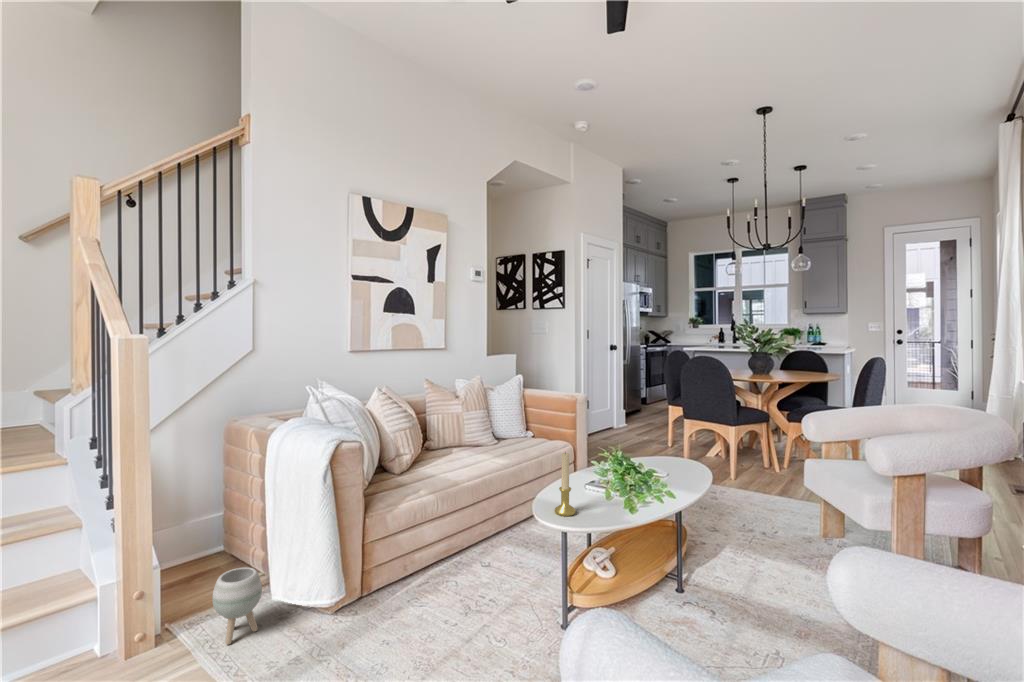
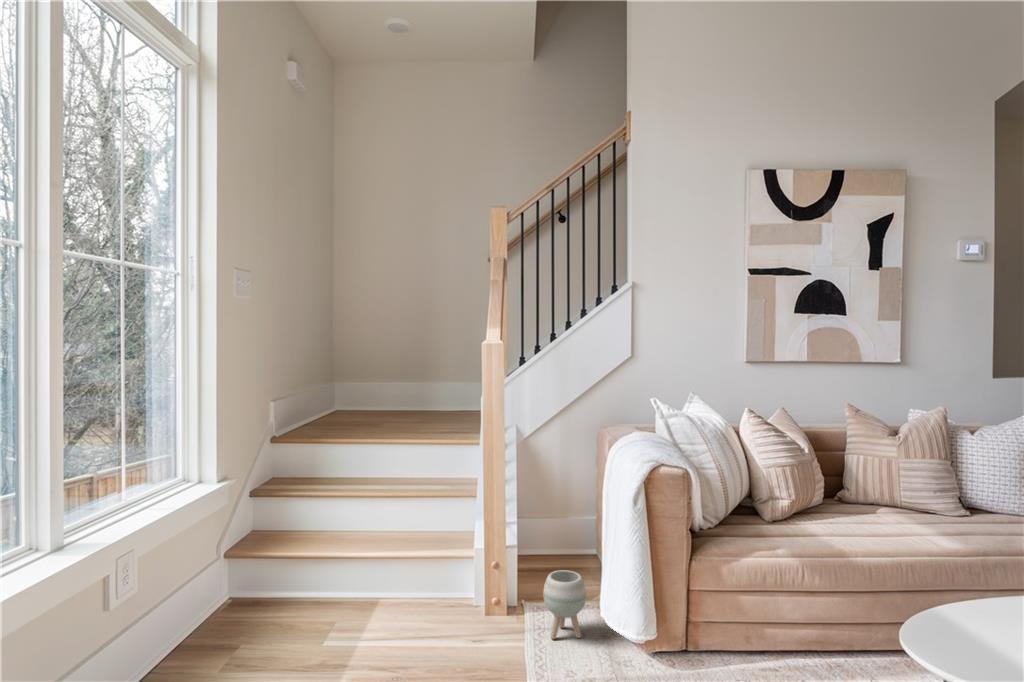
candle holder: present [555,453,576,516] -> none [950,539,992,645]

